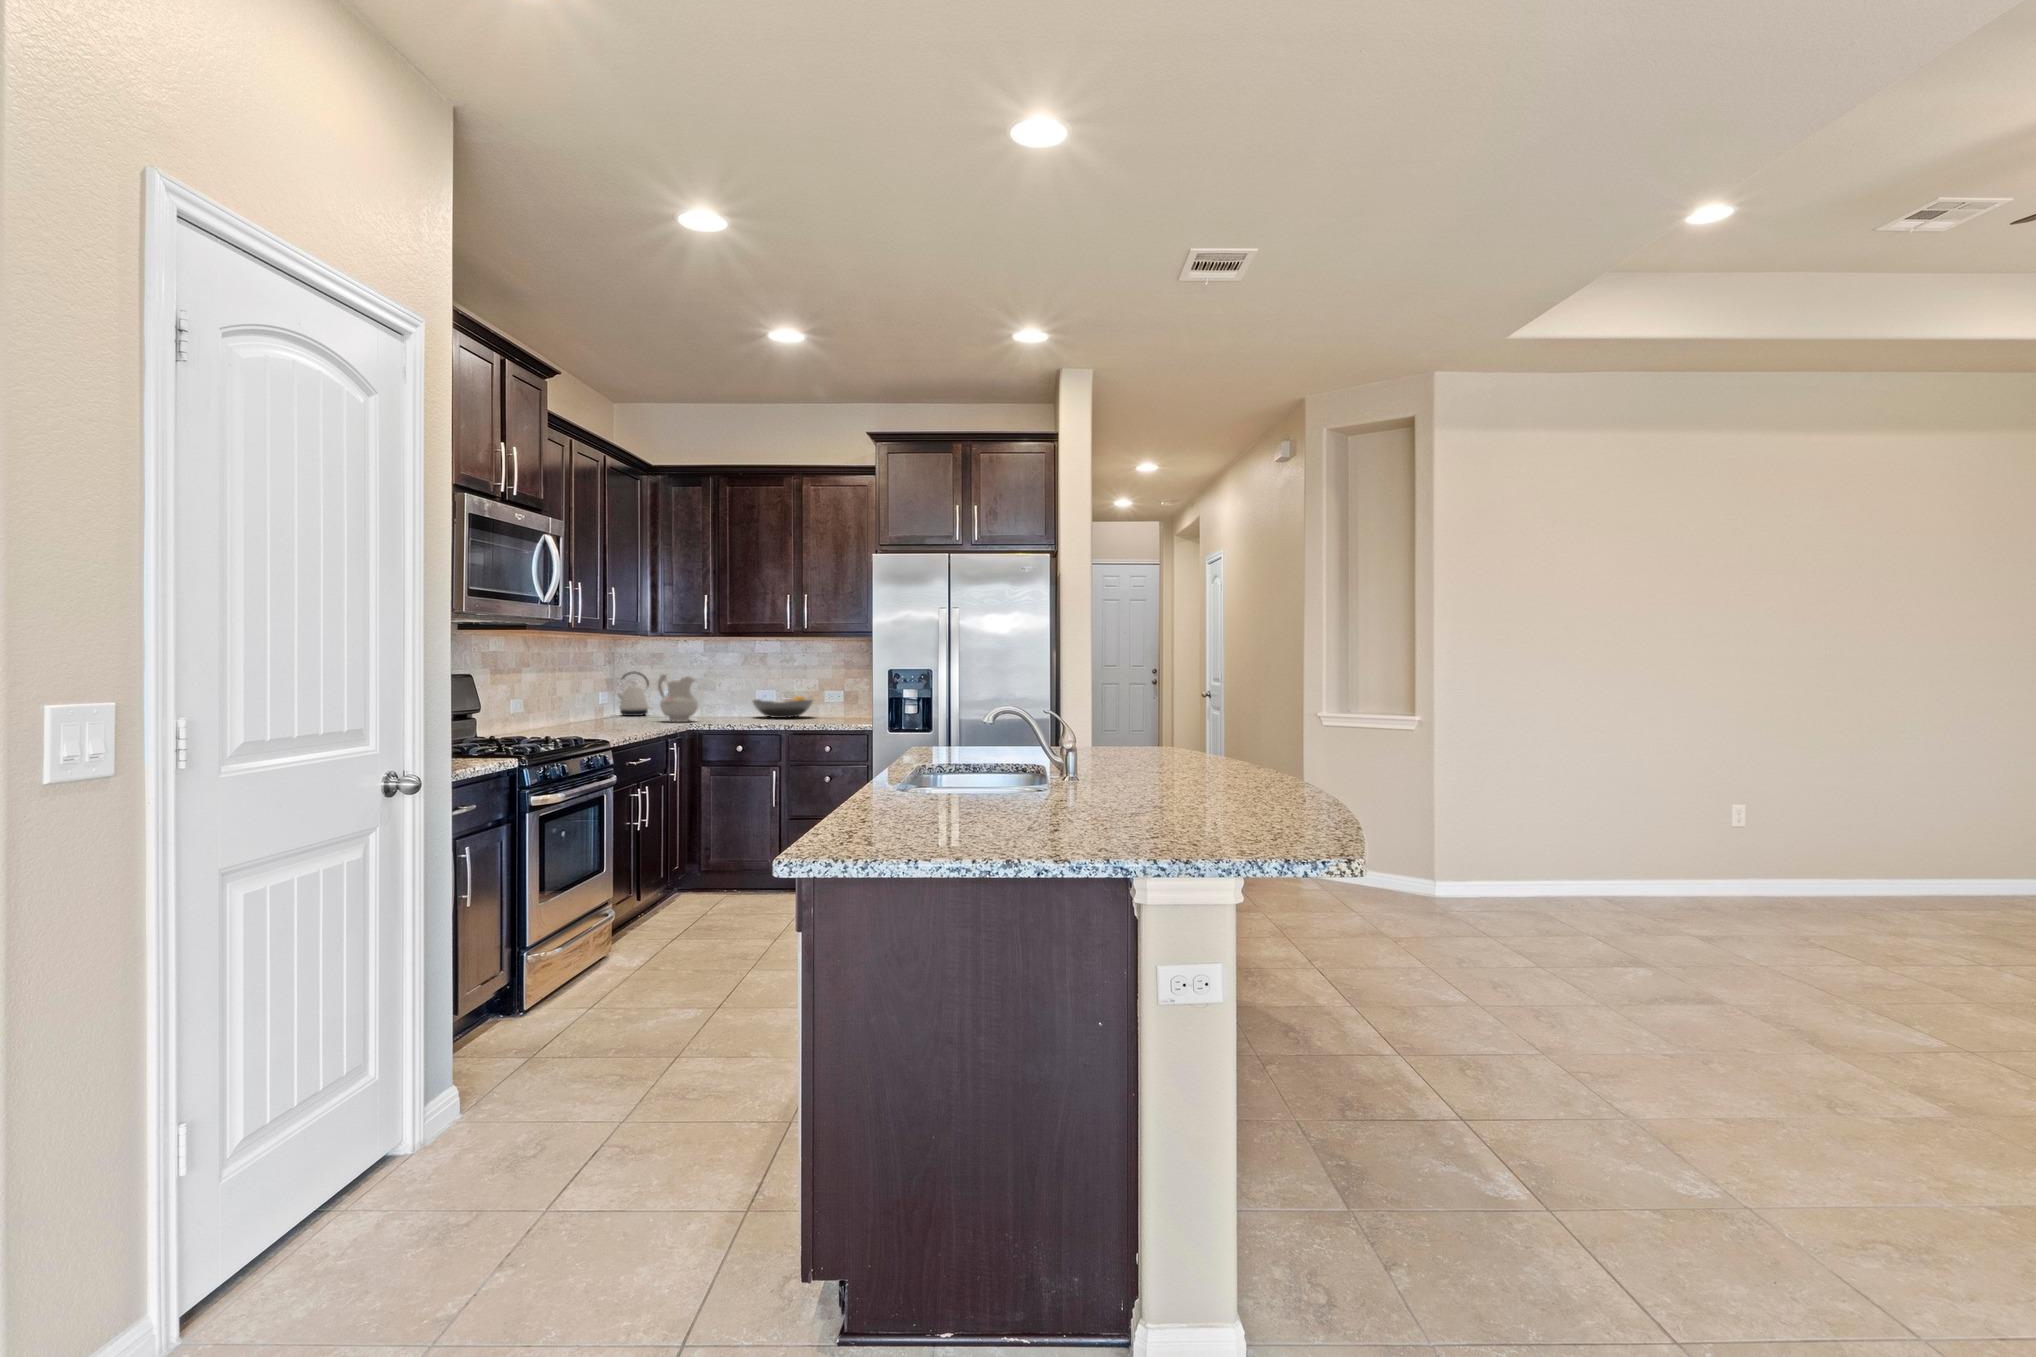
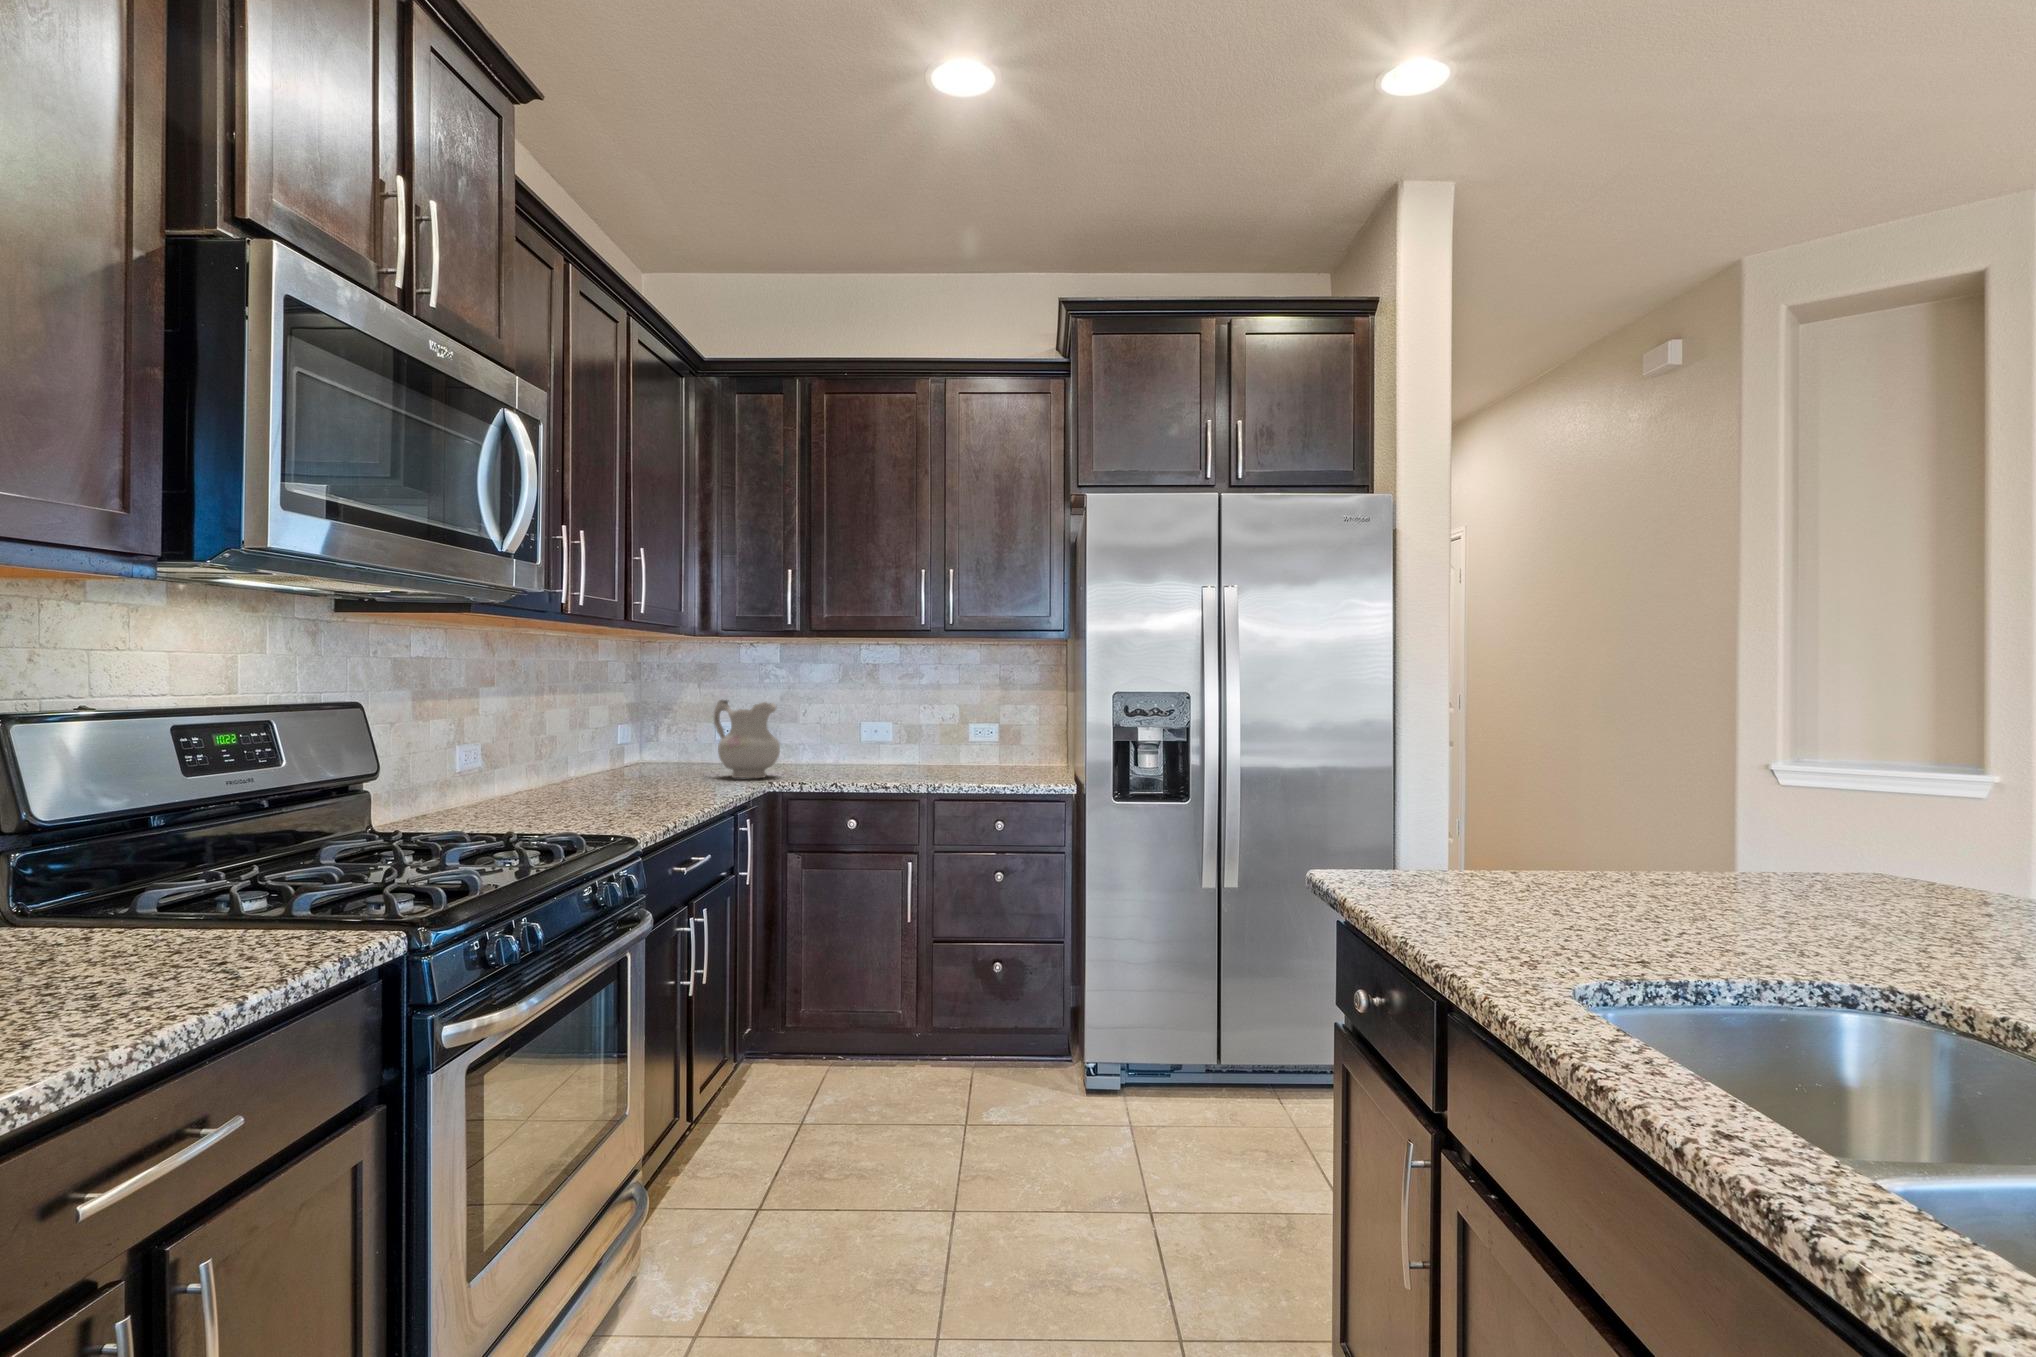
kettle: present [615,671,650,716] -> none [641,694,699,764]
fruit bowl: present [753,696,813,718] -> none [857,731,952,767]

